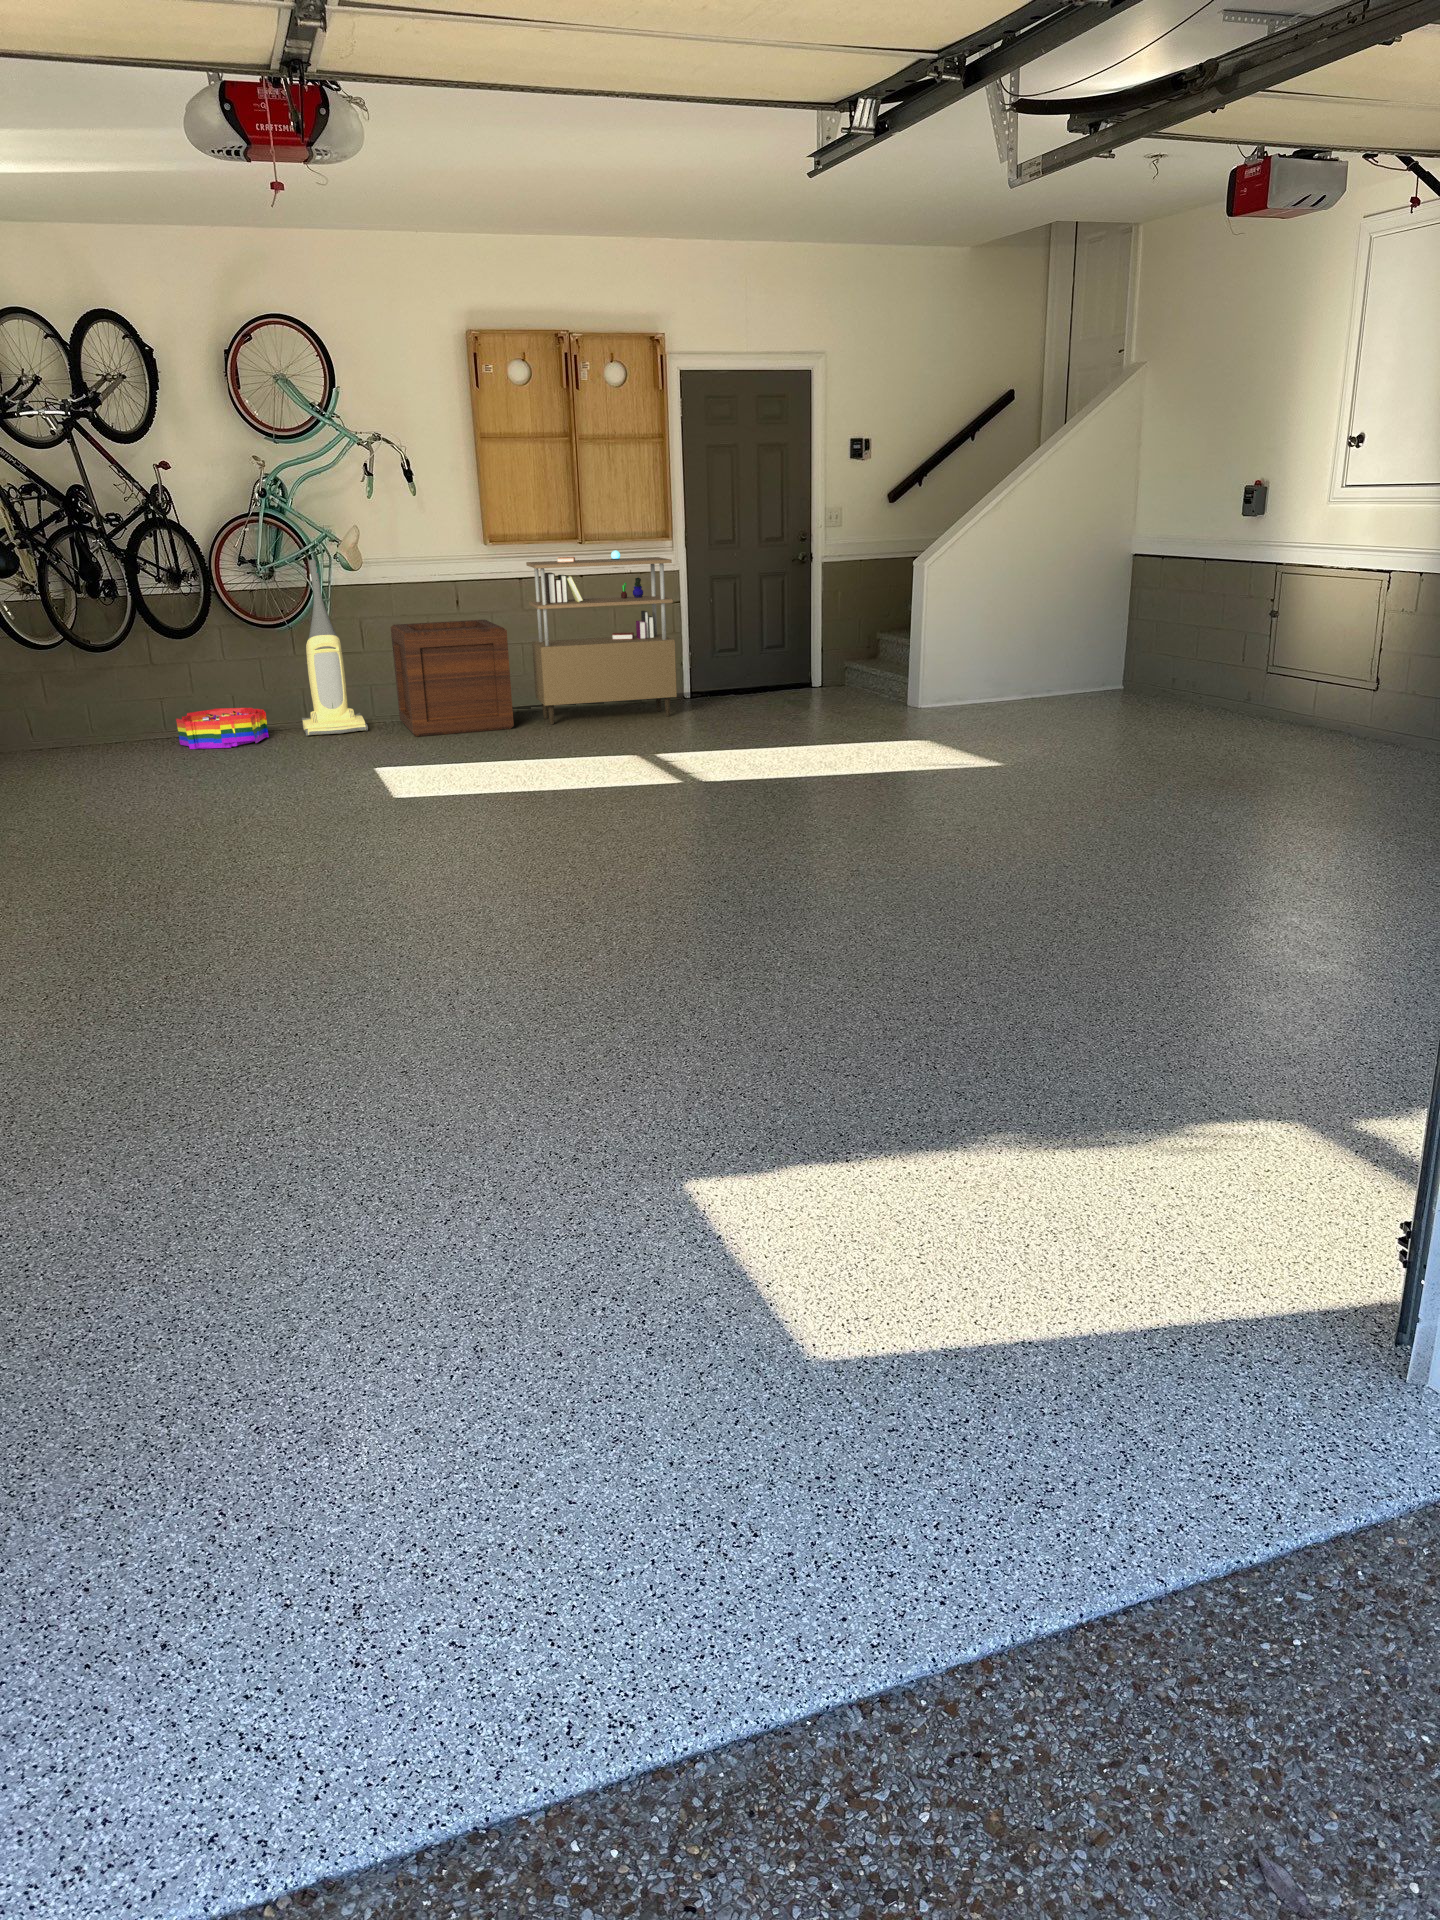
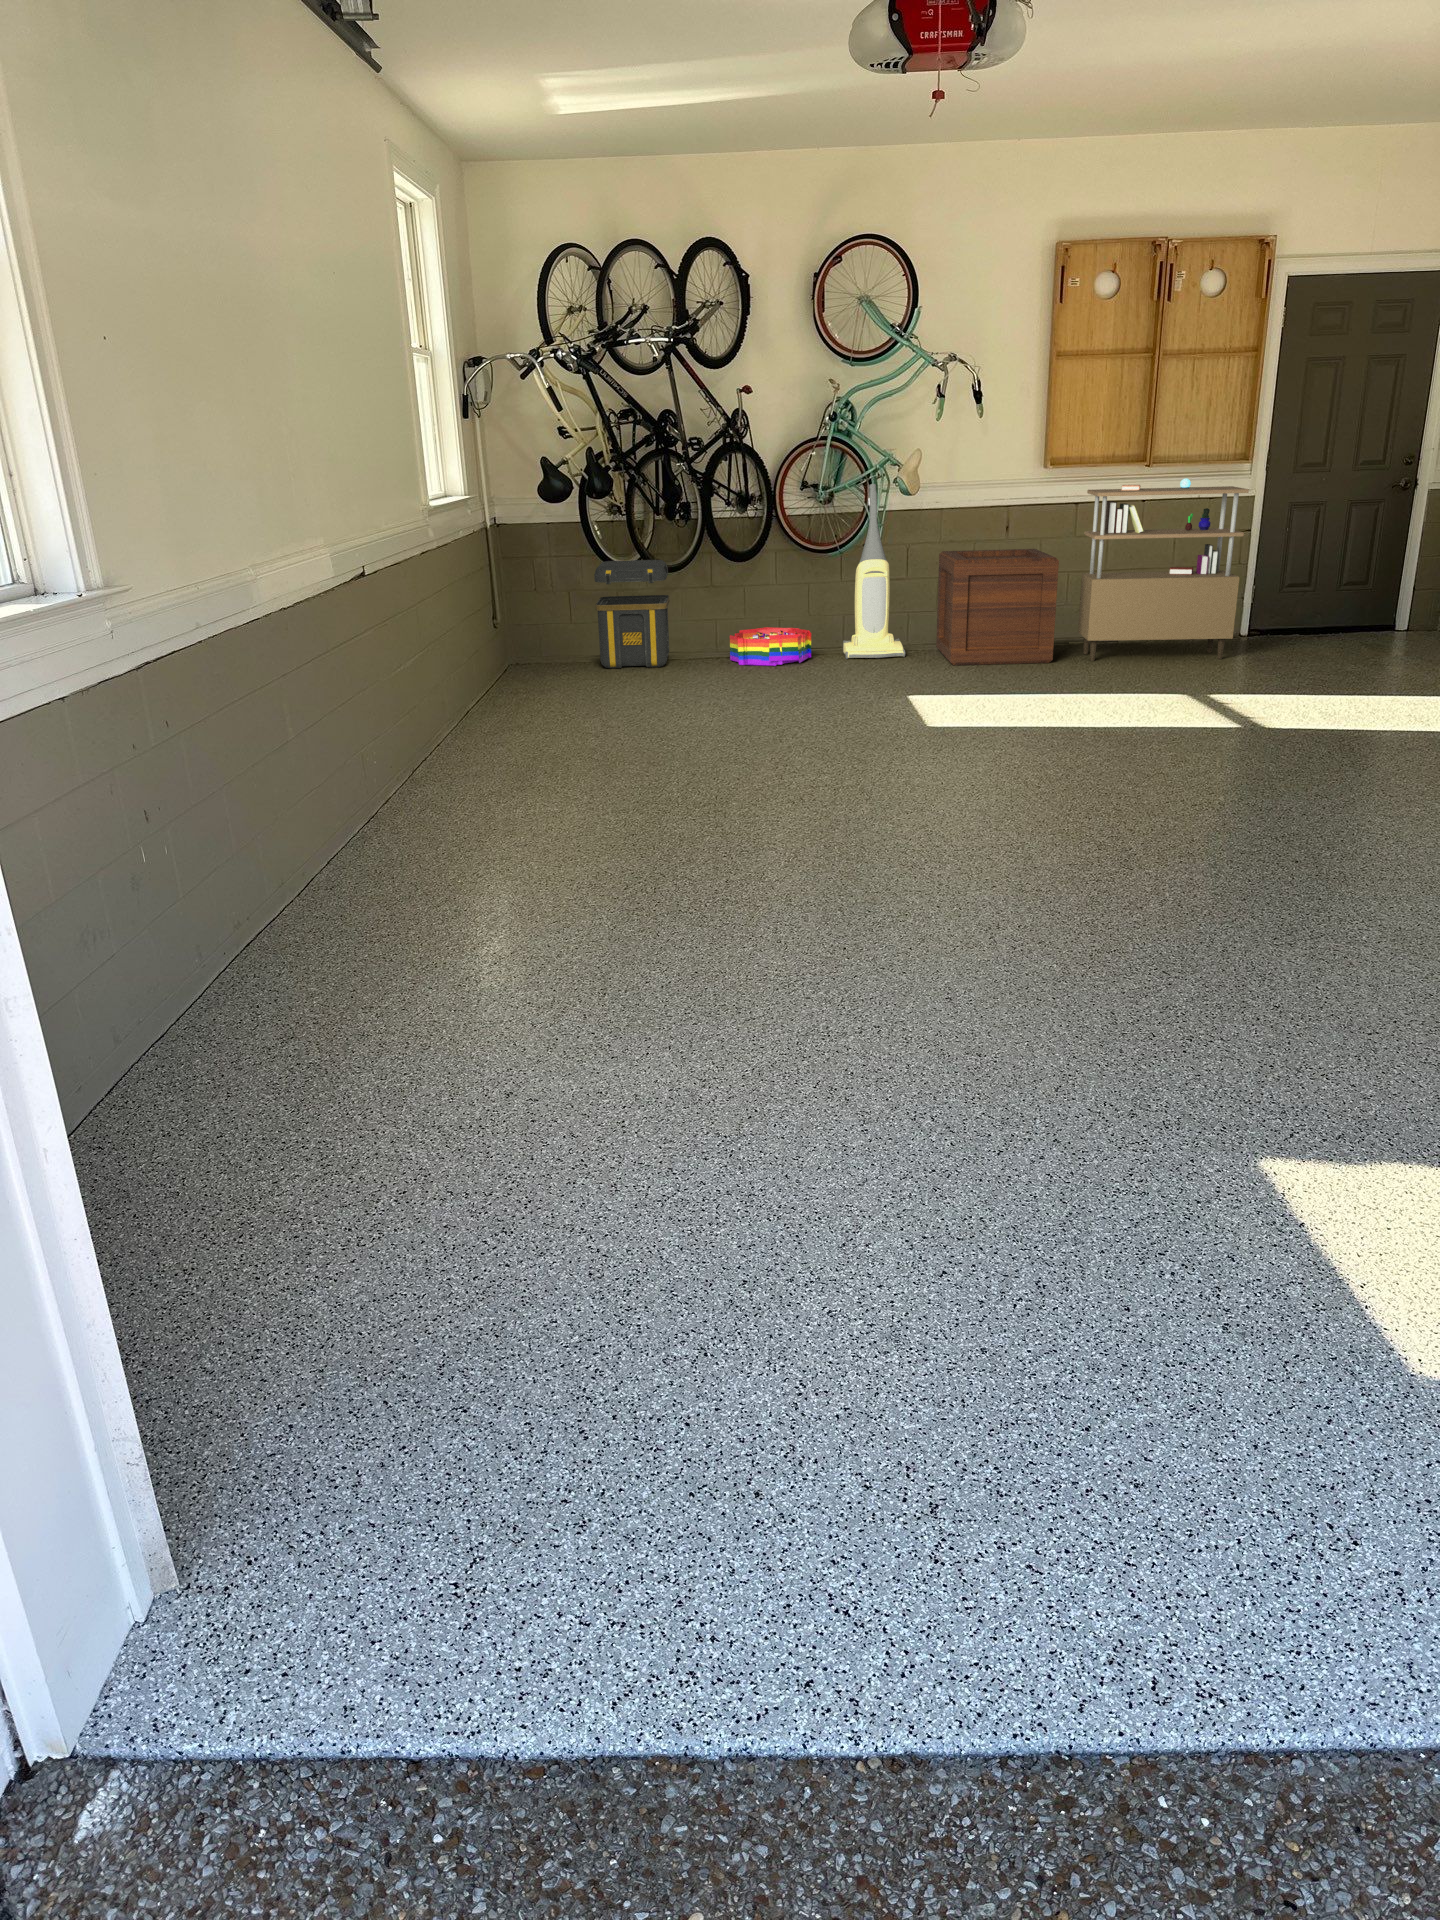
toolbox: none [9,643,110,761] -> present [594,560,670,668]

